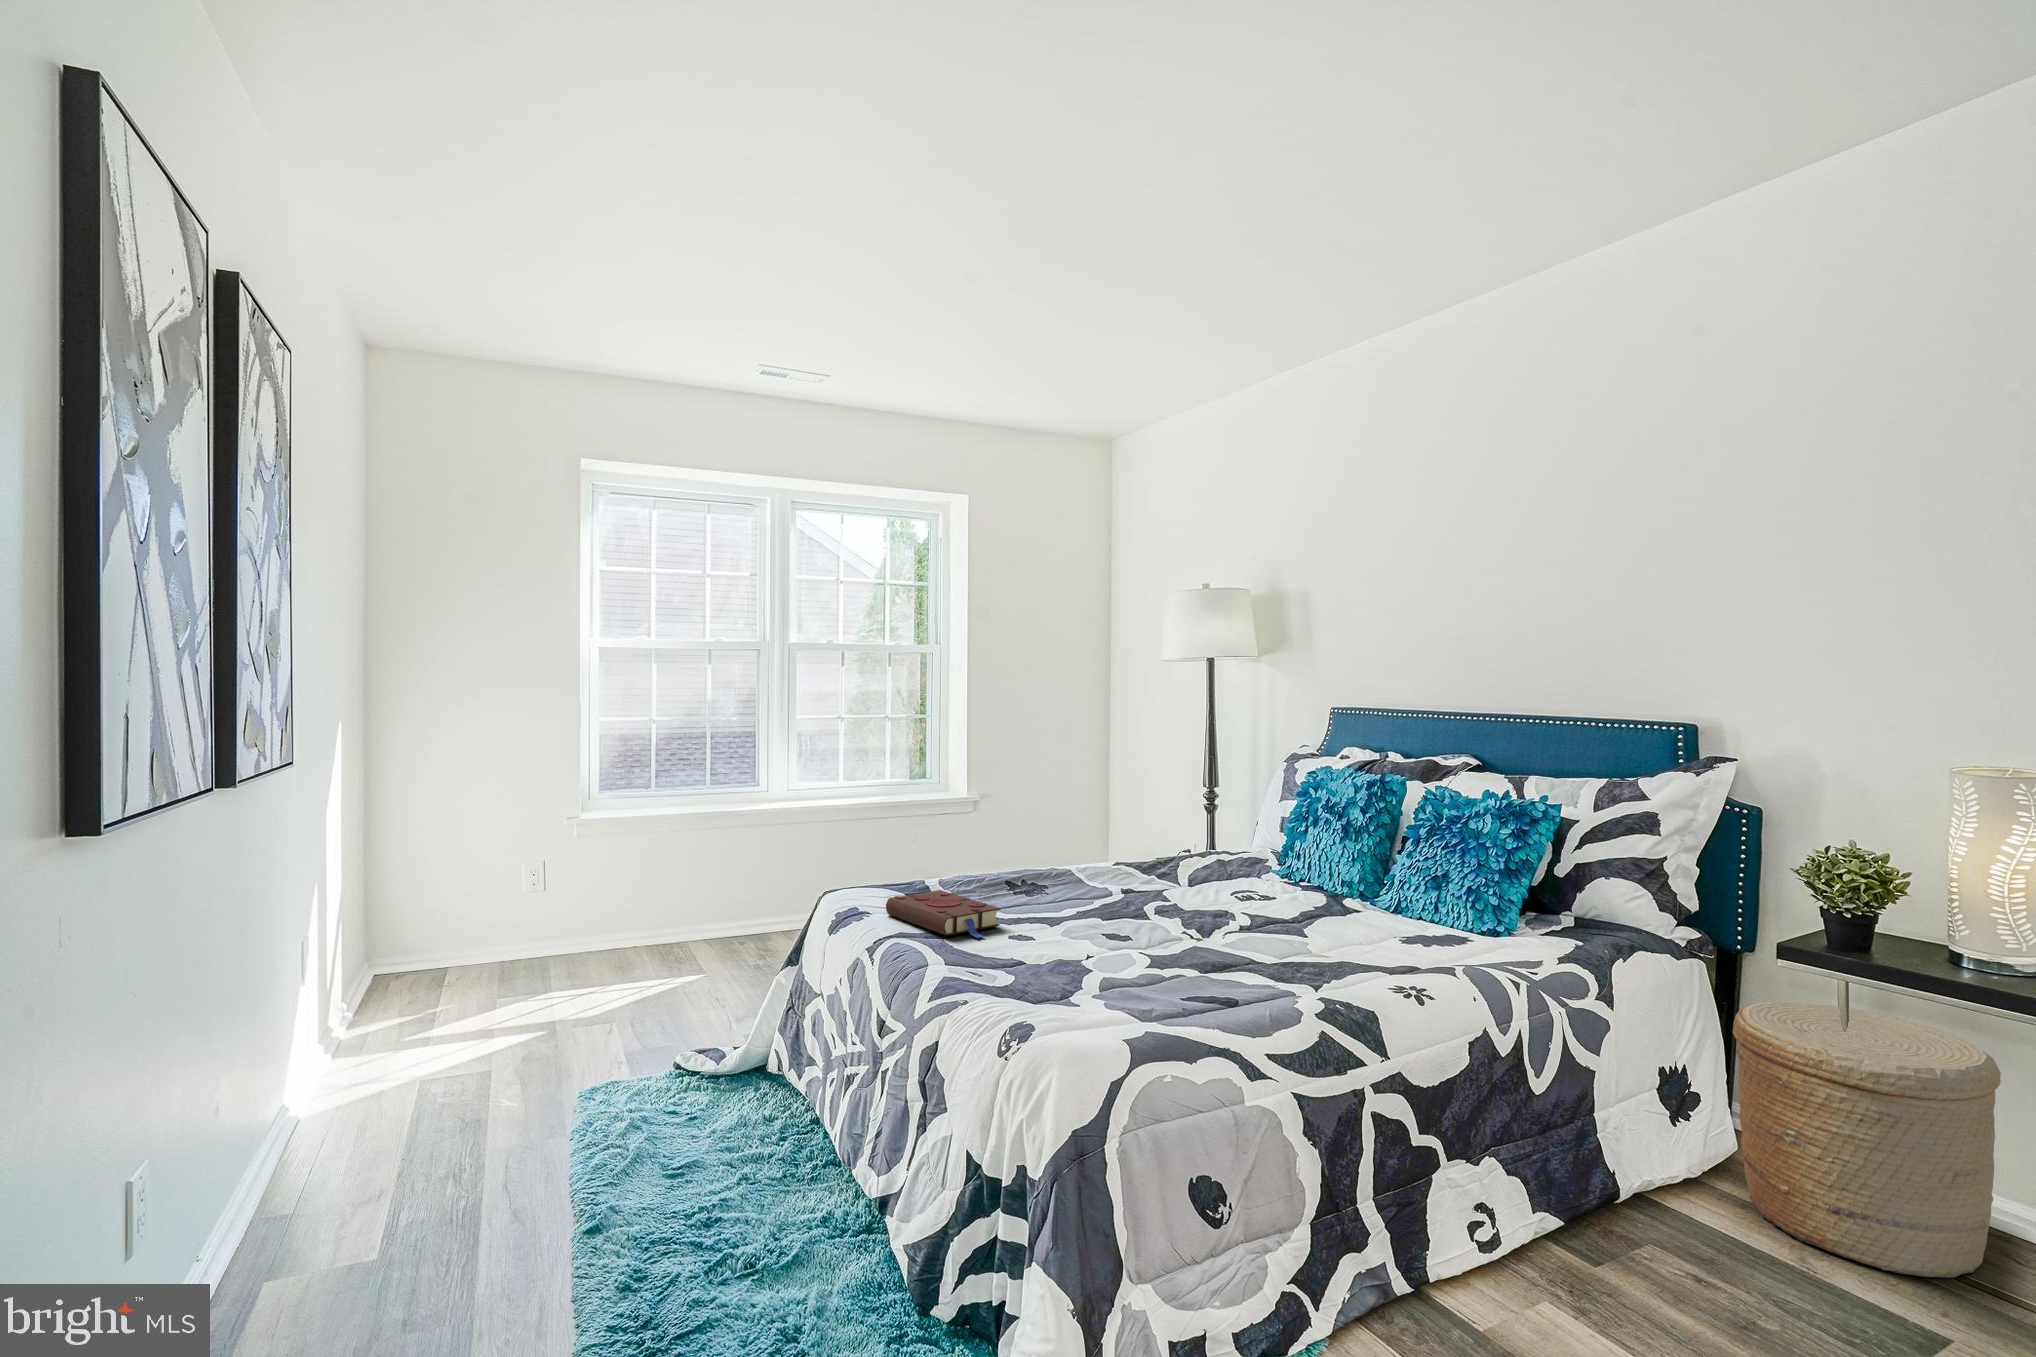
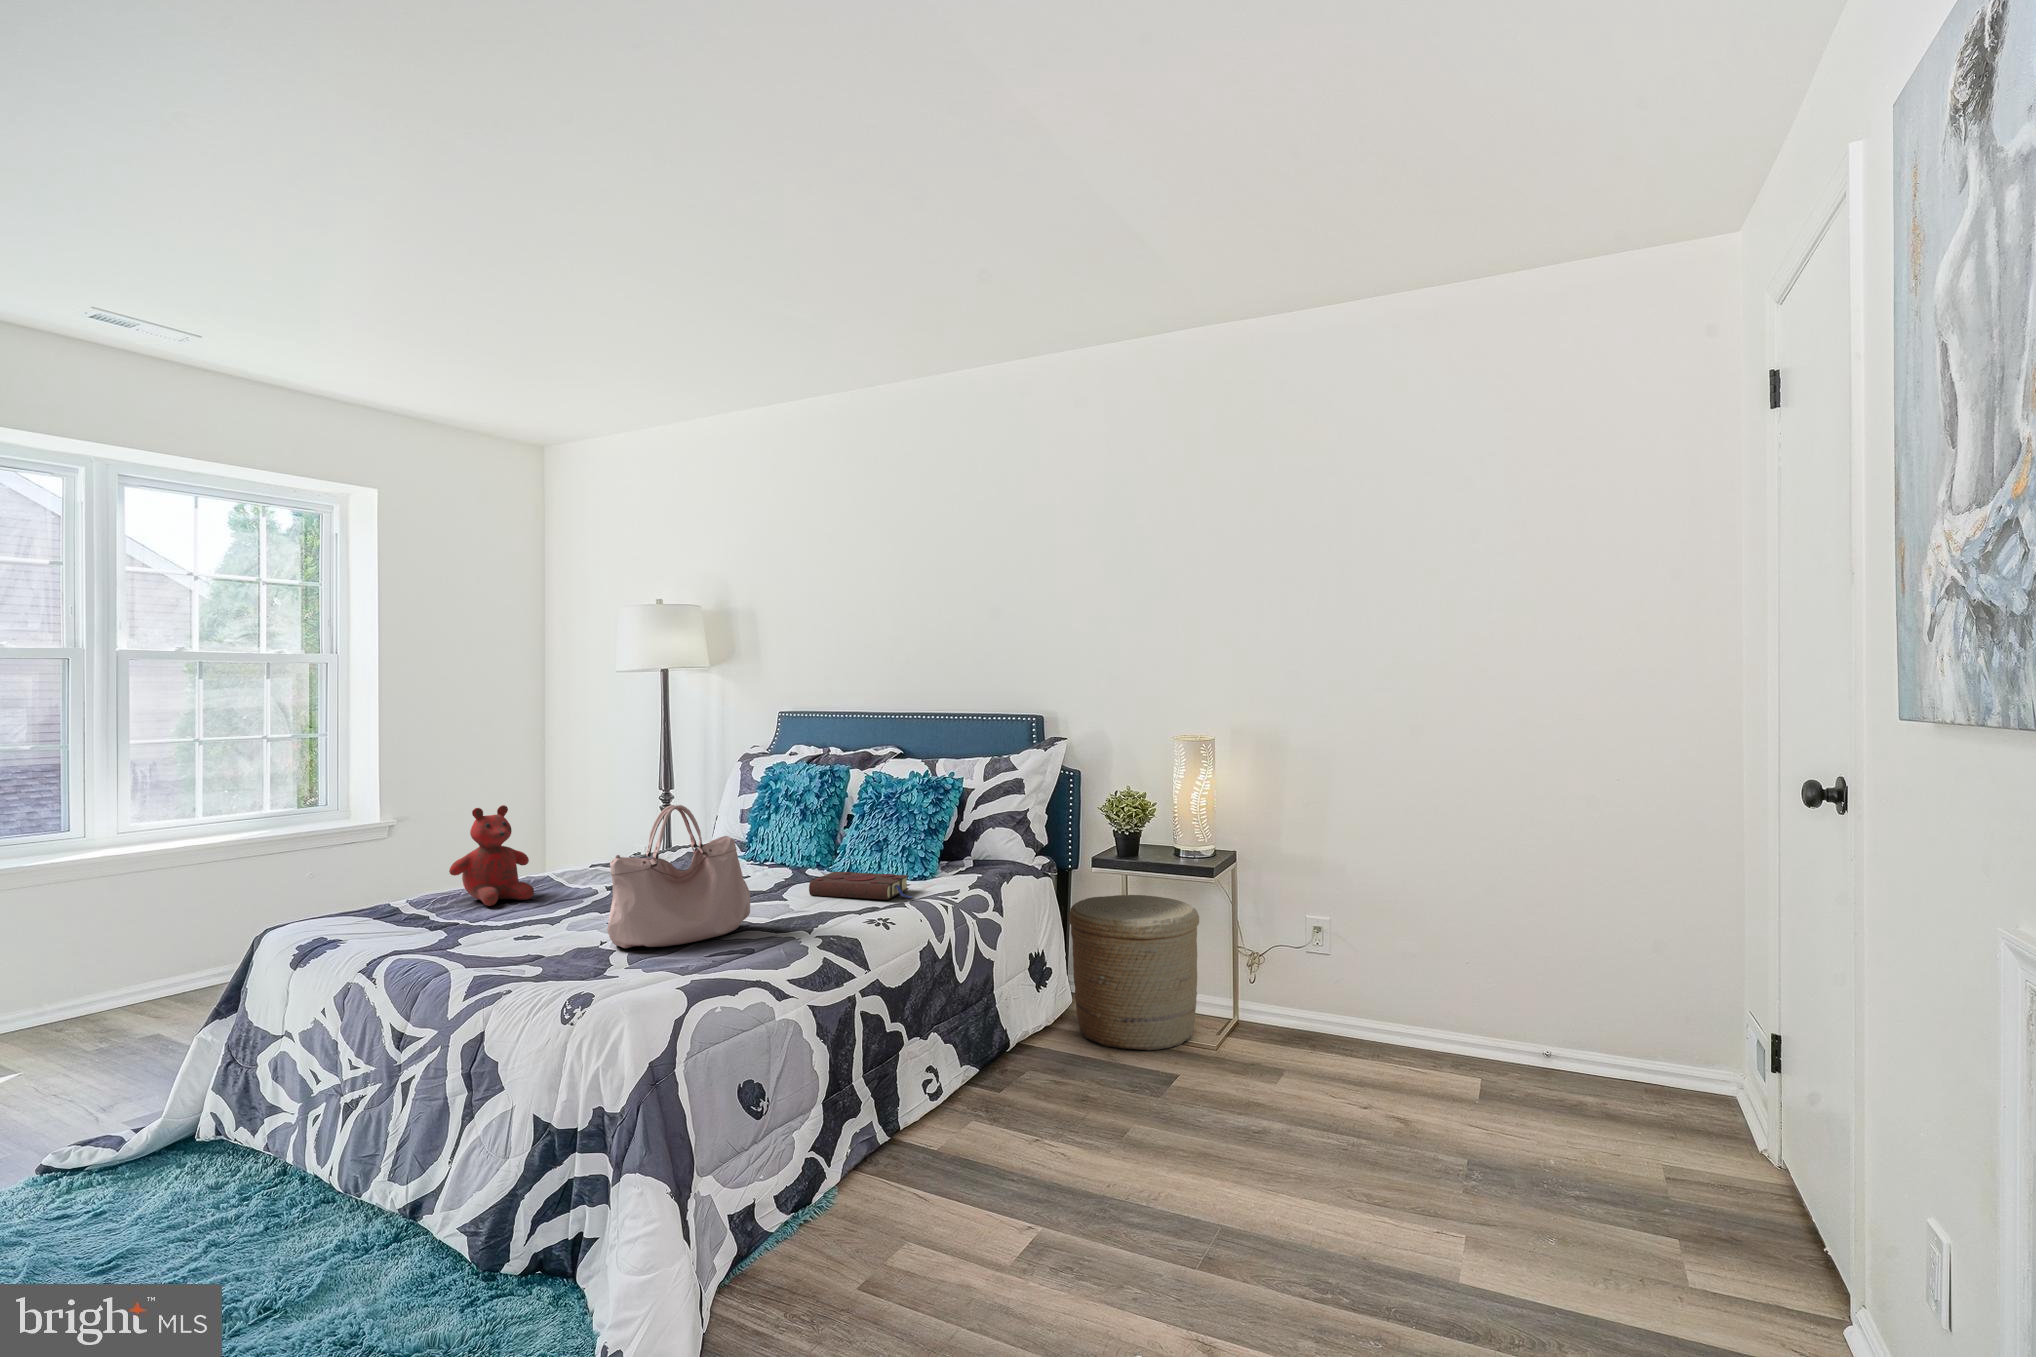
teddy bear: none [970,794,1044,895] -> present [449,805,534,906]
handbag: none [1080,813,1247,977] -> present [607,805,750,948]
book: present [886,890,1000,938] -> present [809,872,912,900]

